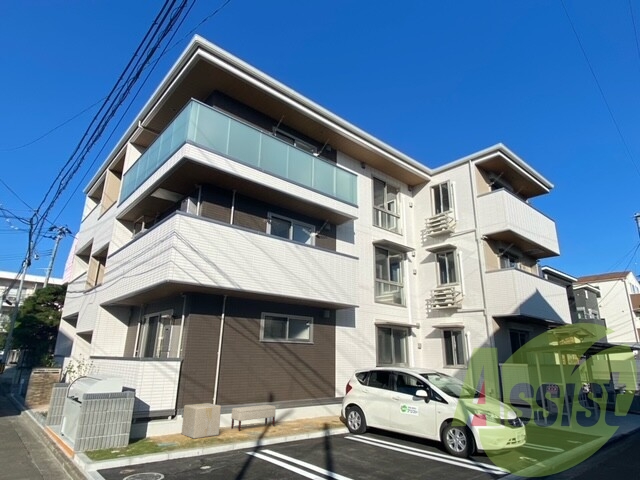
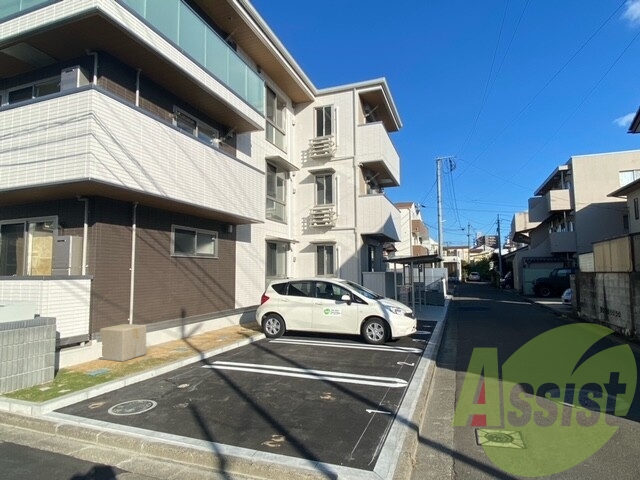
bench: present [231,405,276,431] -> none [148,320,193,348]

